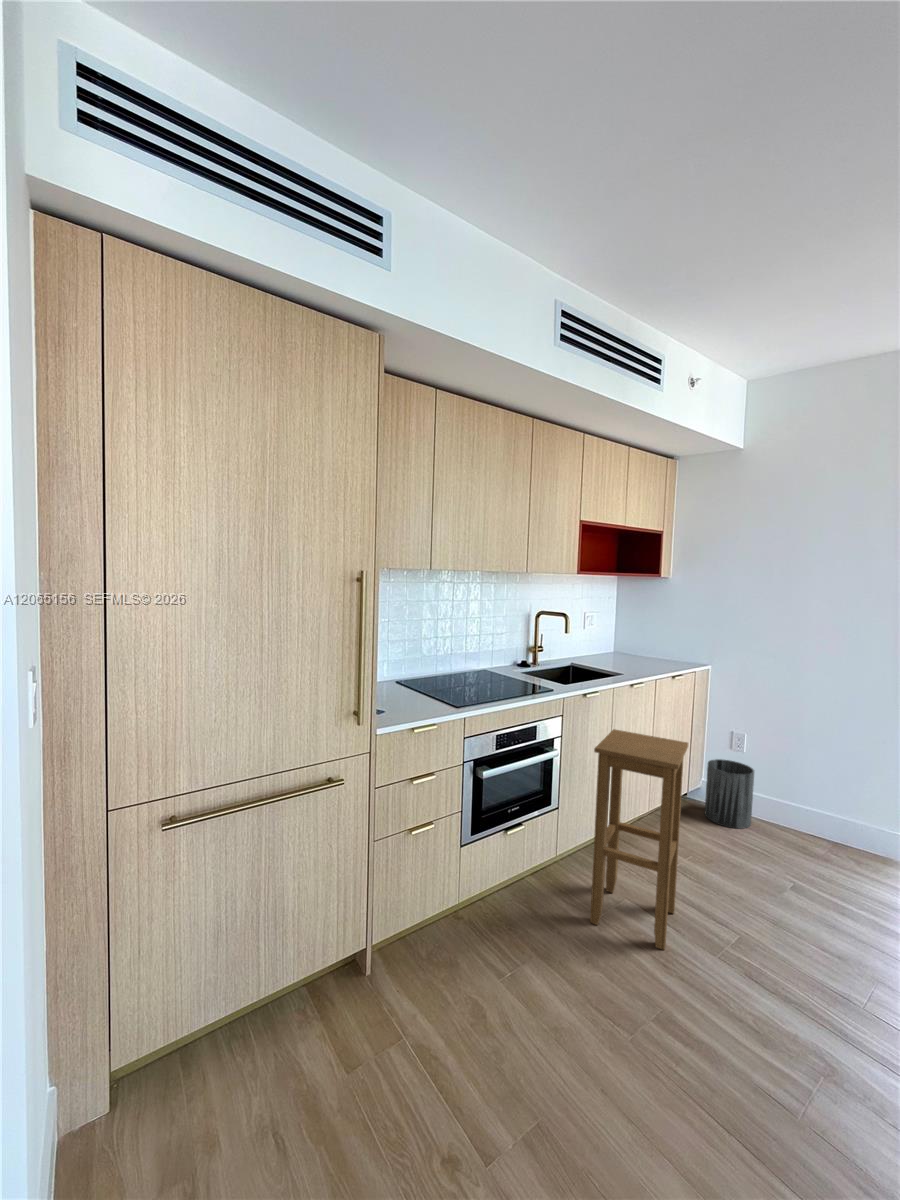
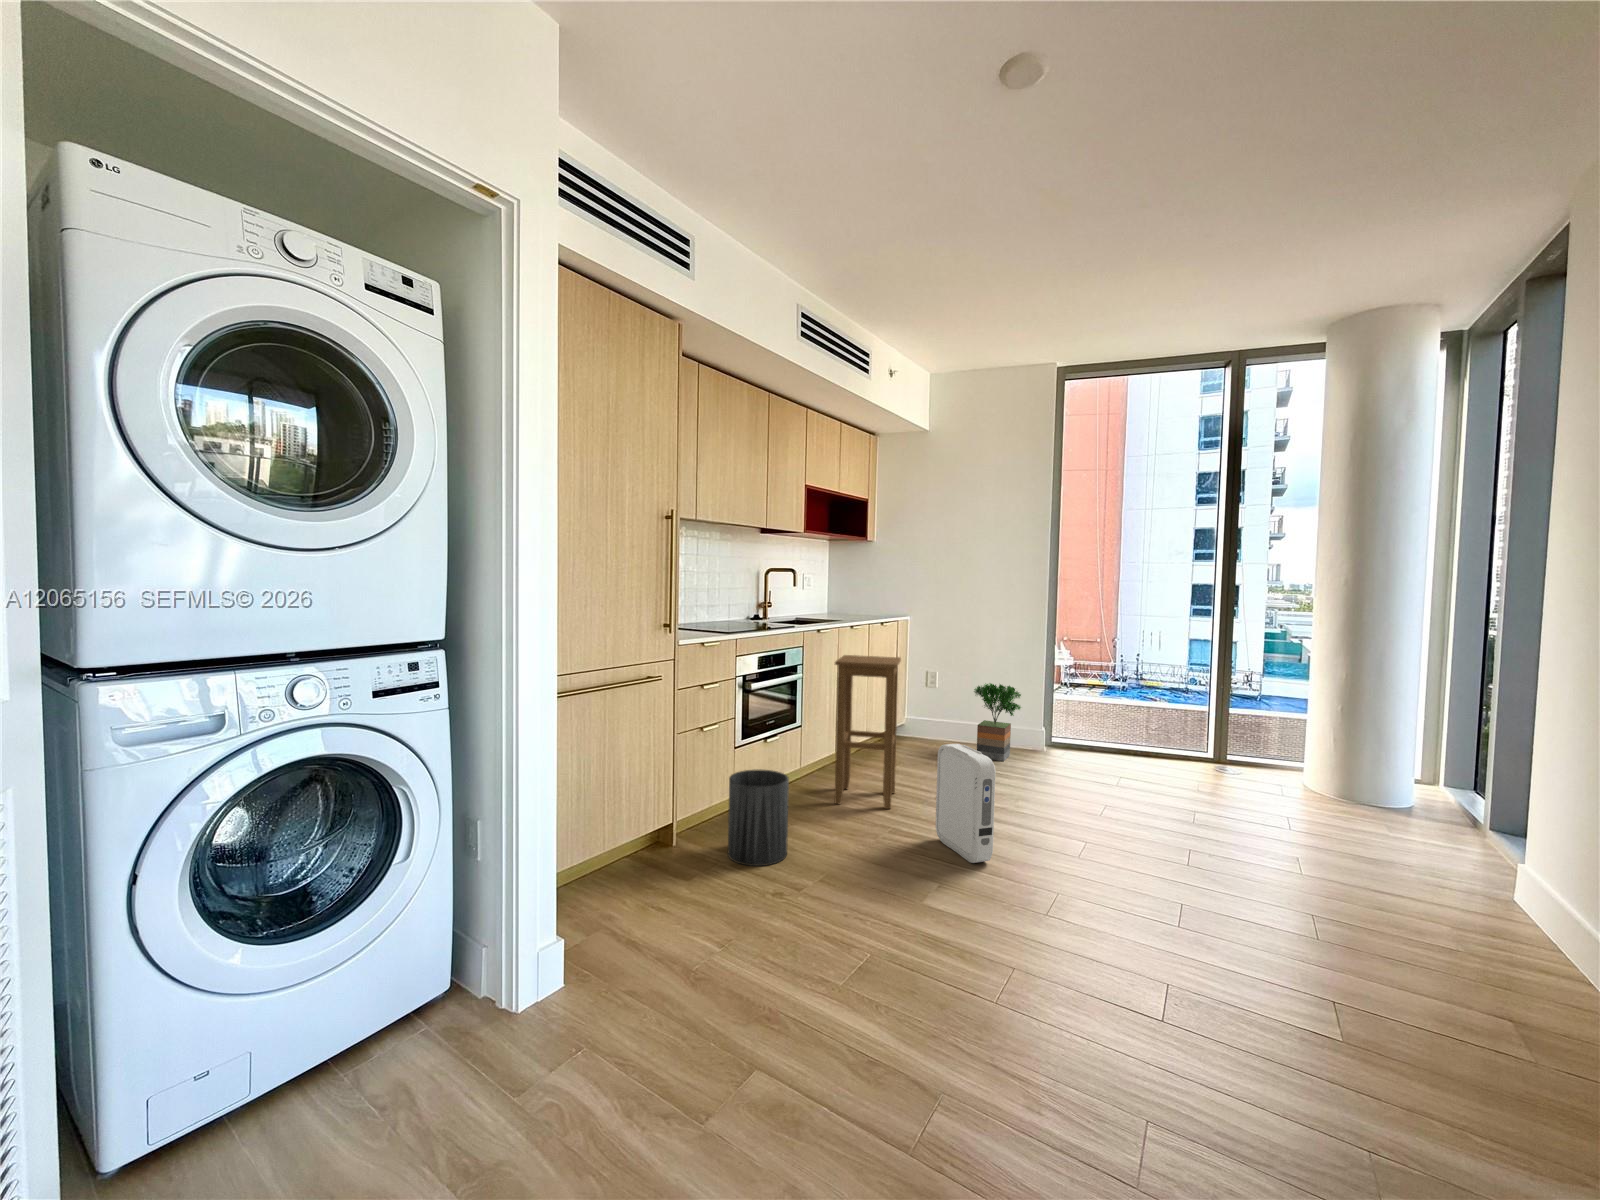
trash can: present [705,759,754,829] -> present [728,769,789,866]
potted tree: none [789,759,864,866] -> present [974,683,1021,761]
air purifier: none [727,918,840,1155] -> present [936,744,996,863]

